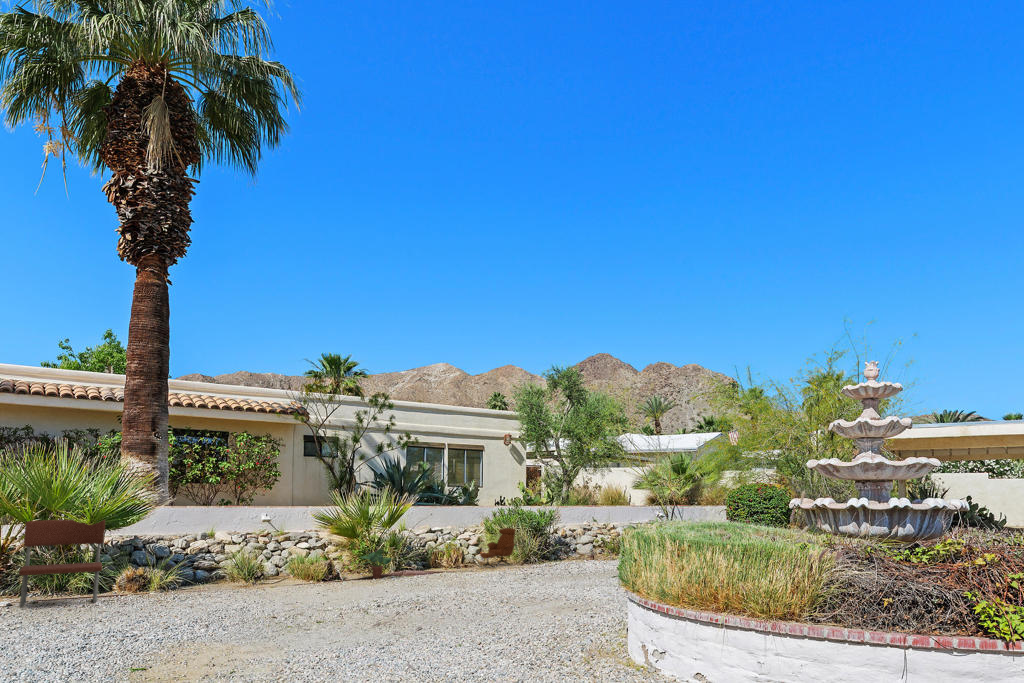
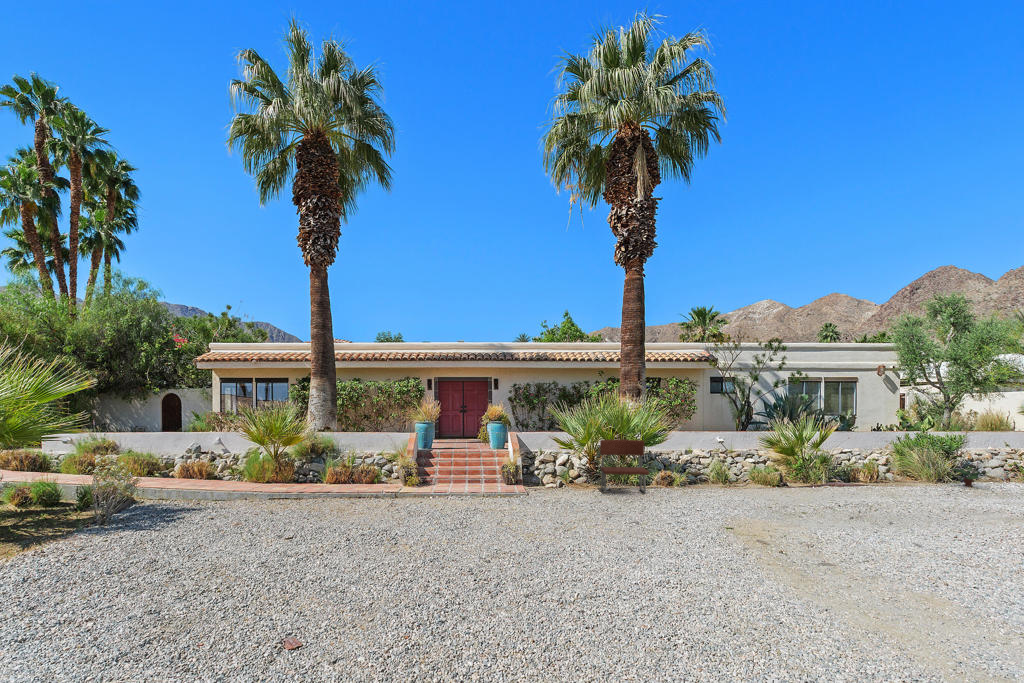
lounge chair: present [480,528,515,567] -> none [894,456,926,488]
potted plant: present [361,549,392,578] -> present [952,467,982,487]

